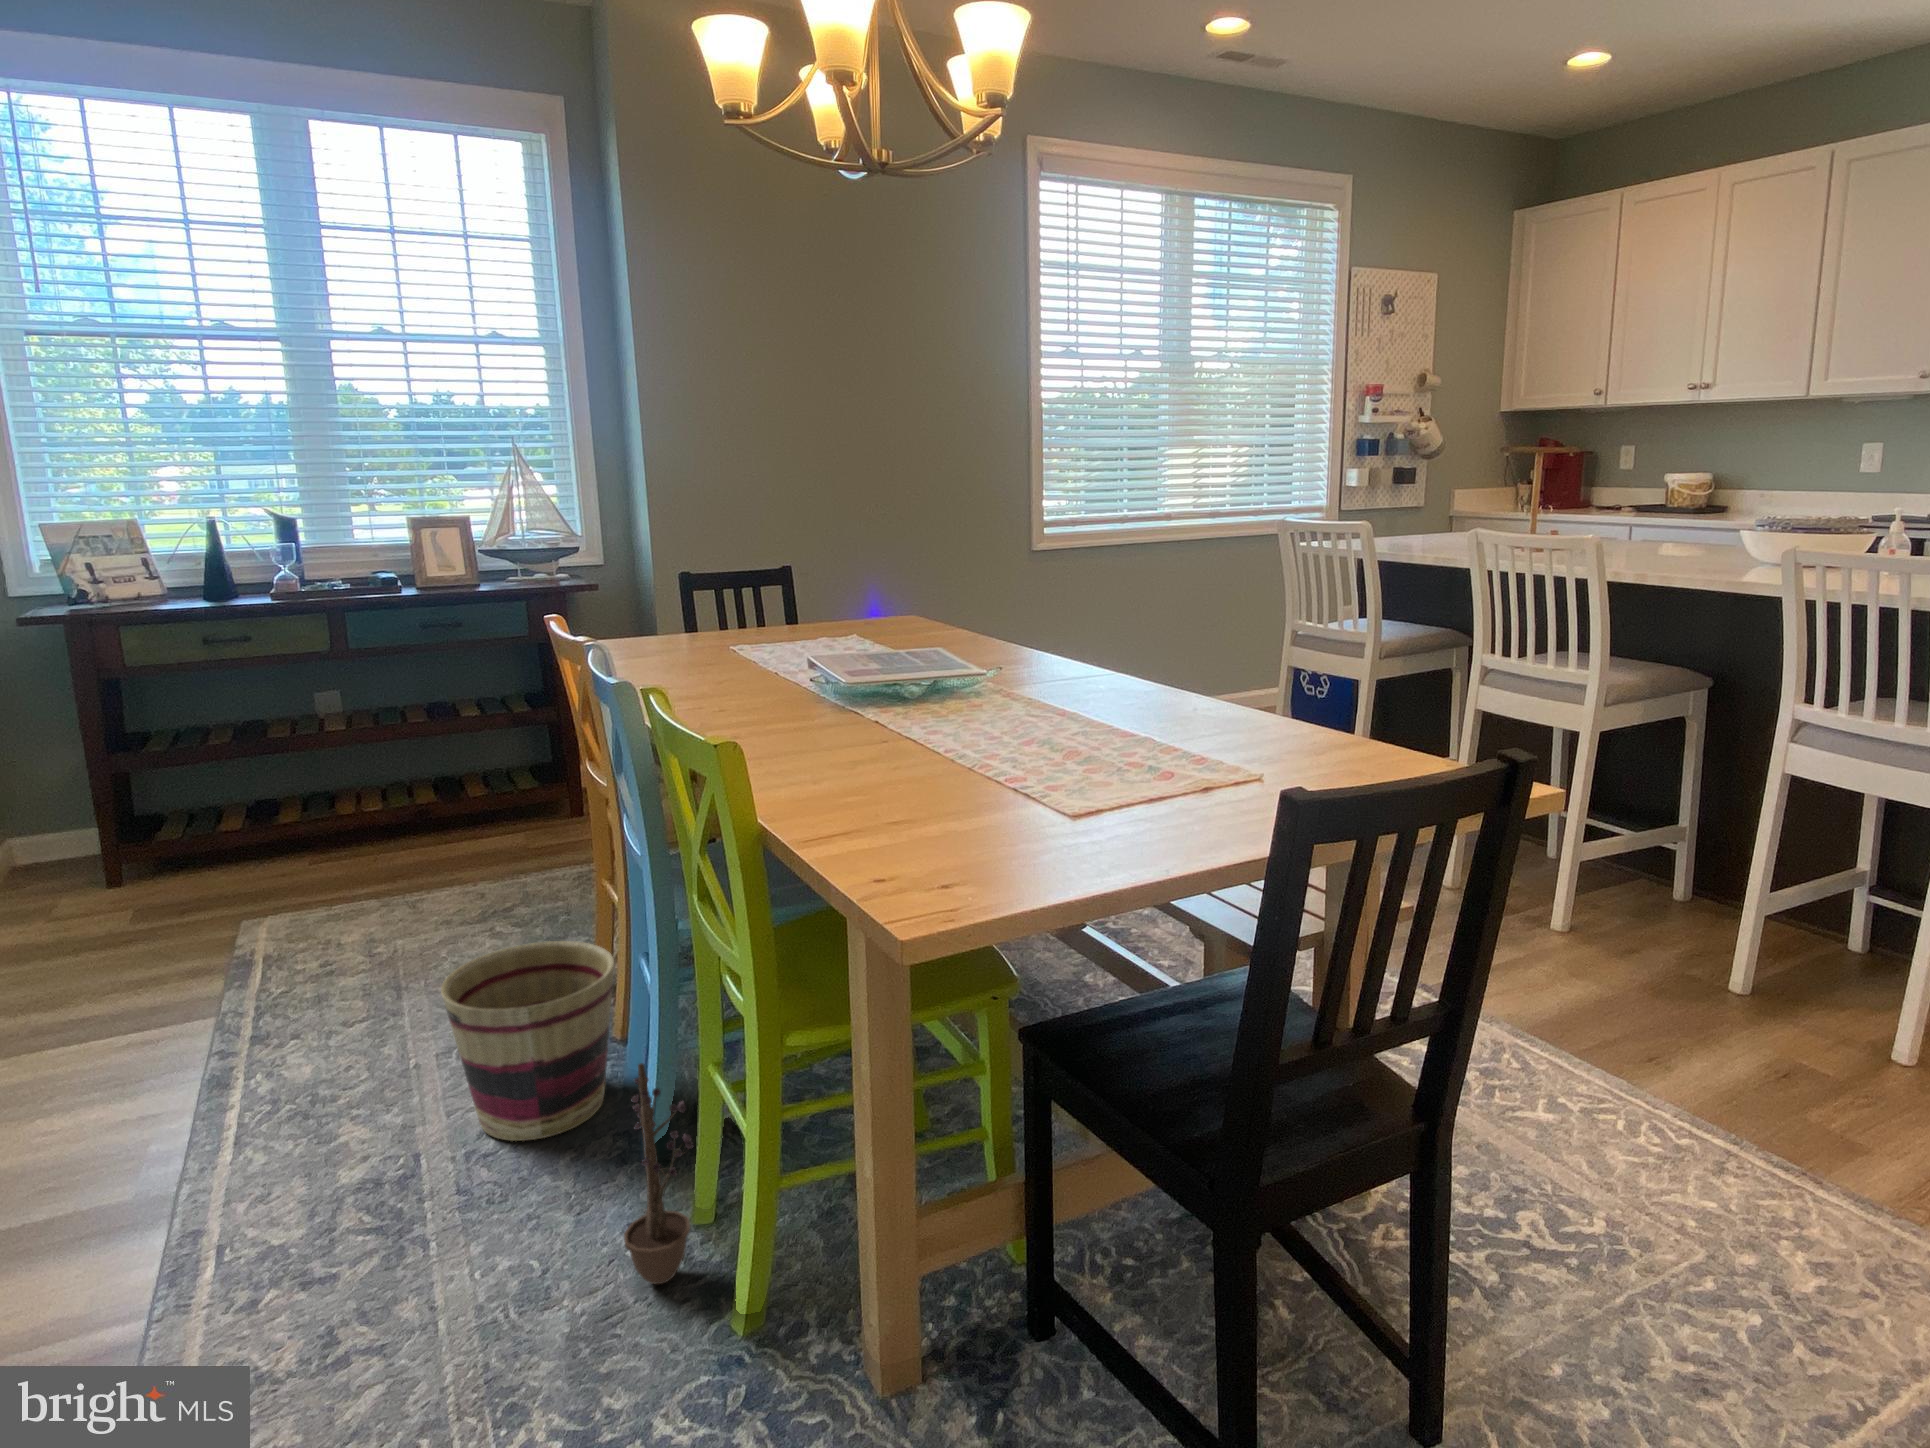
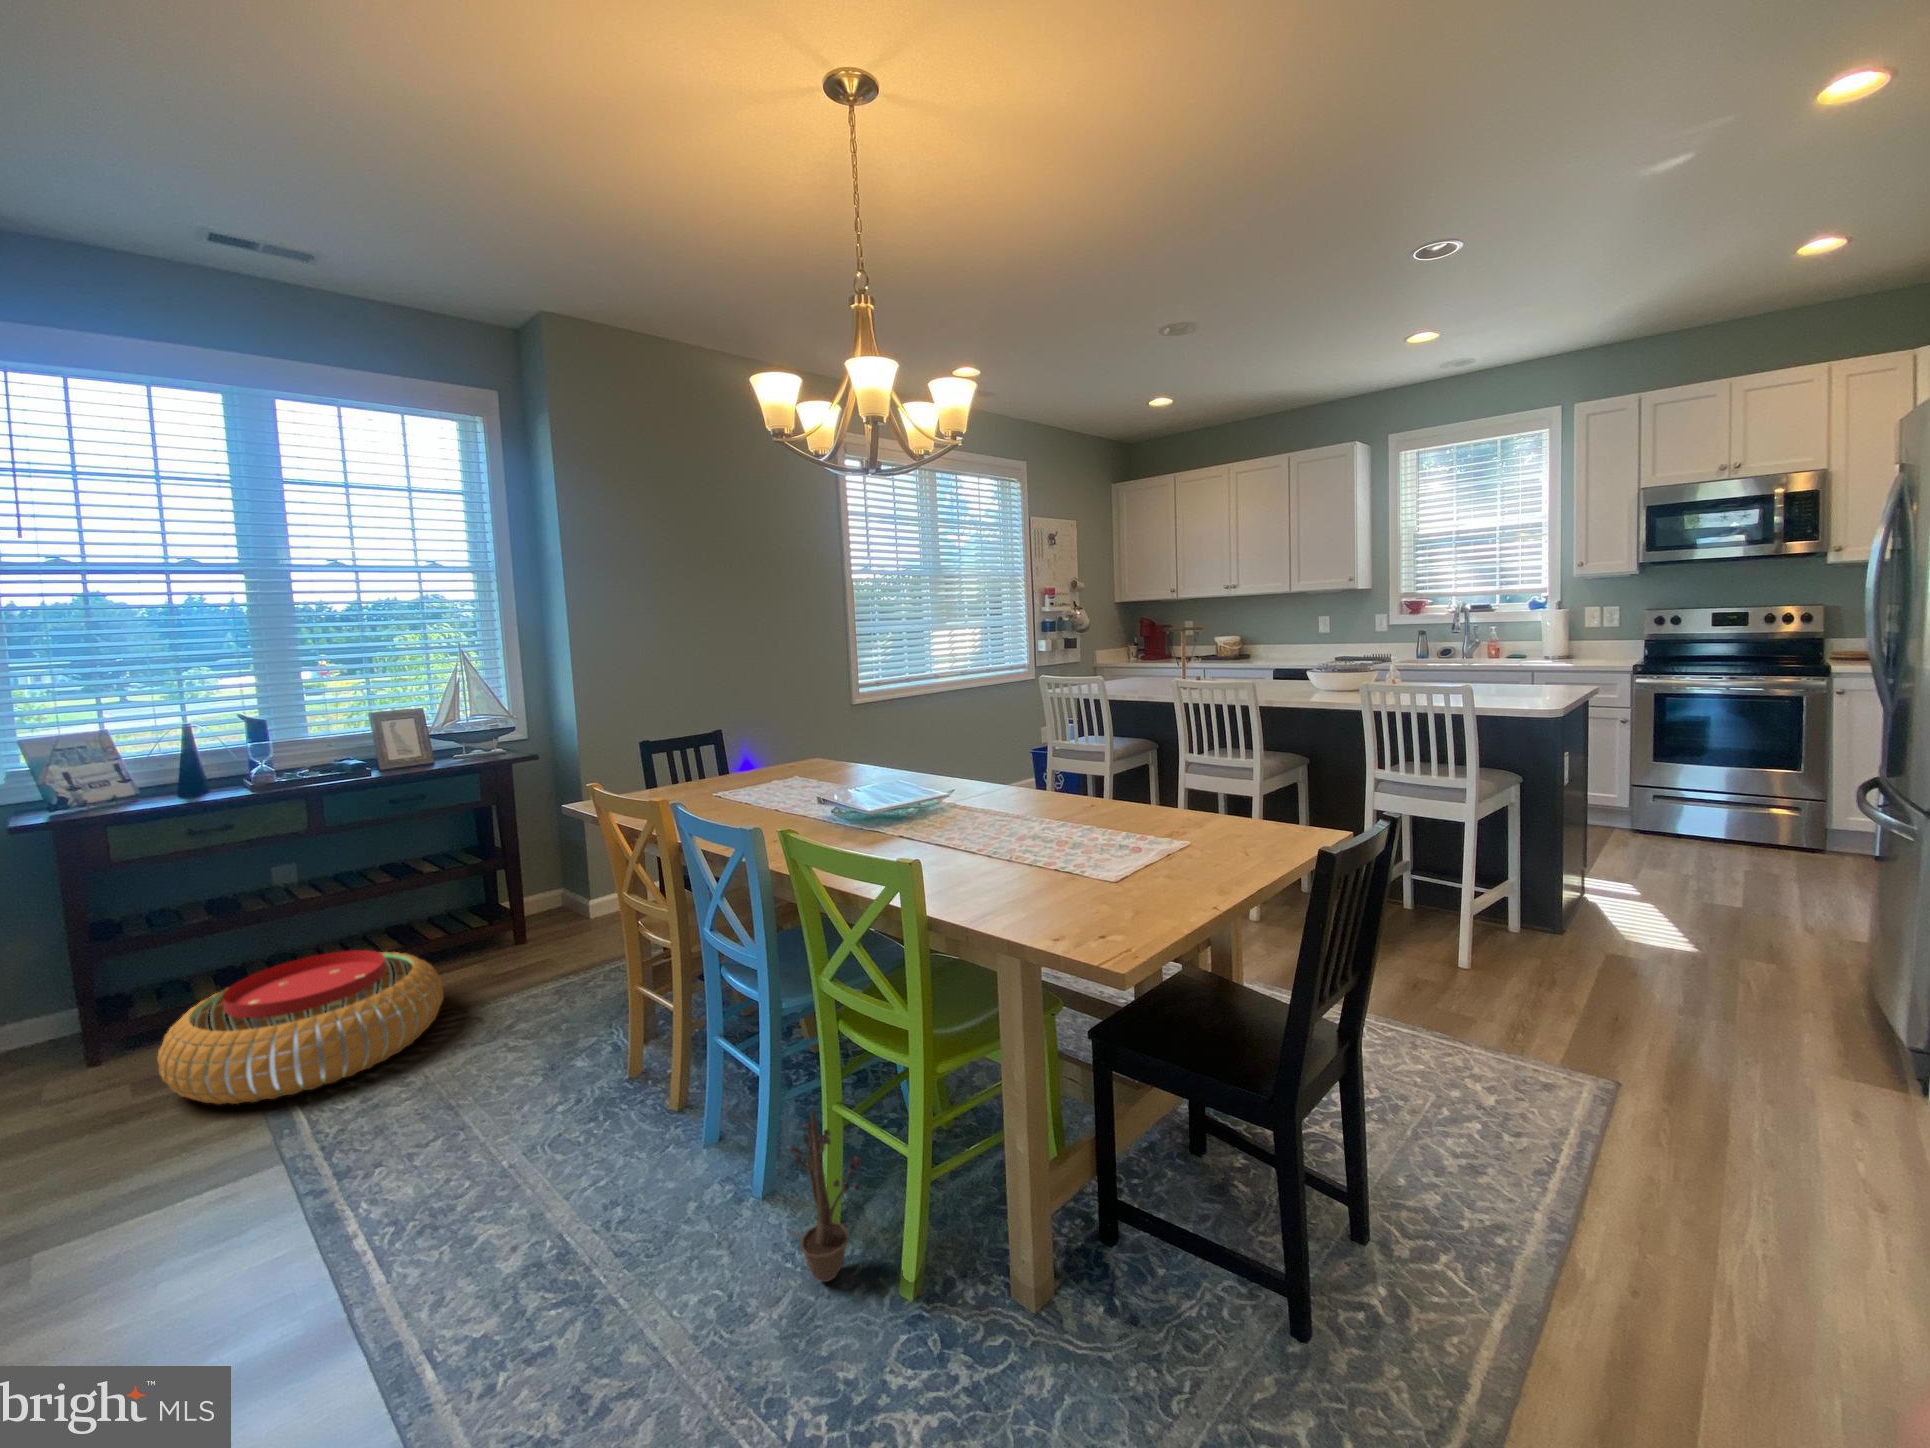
pouf: none [149,795,447,945] -> present [157,950,443,1104]
basket: present [441,941,614,1141] -> none [571,1035,707,1207]

